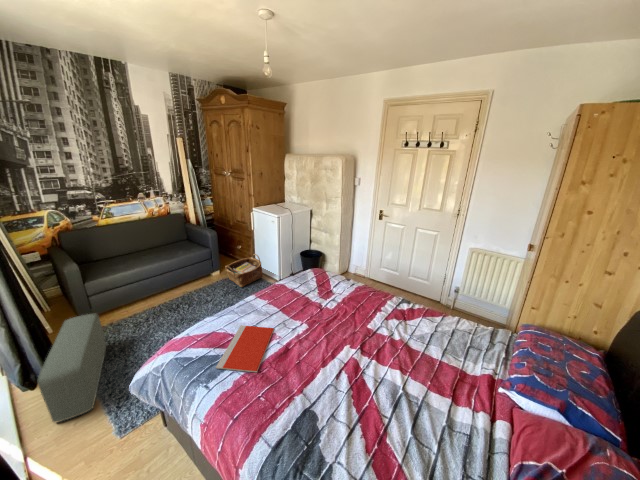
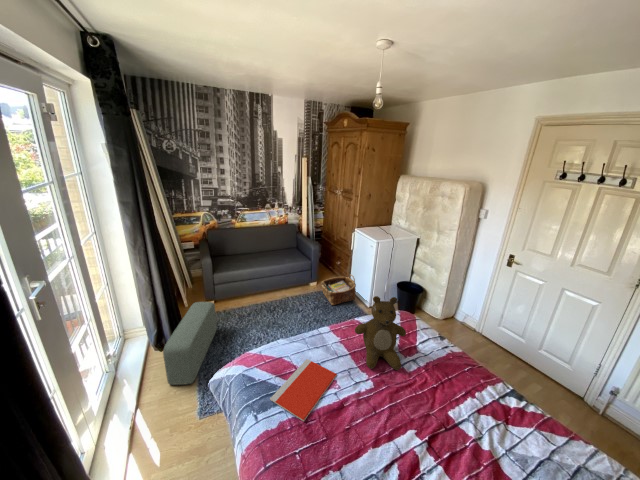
teddy bear: none [281,249,326,315] -> present [355,296,406,370]

